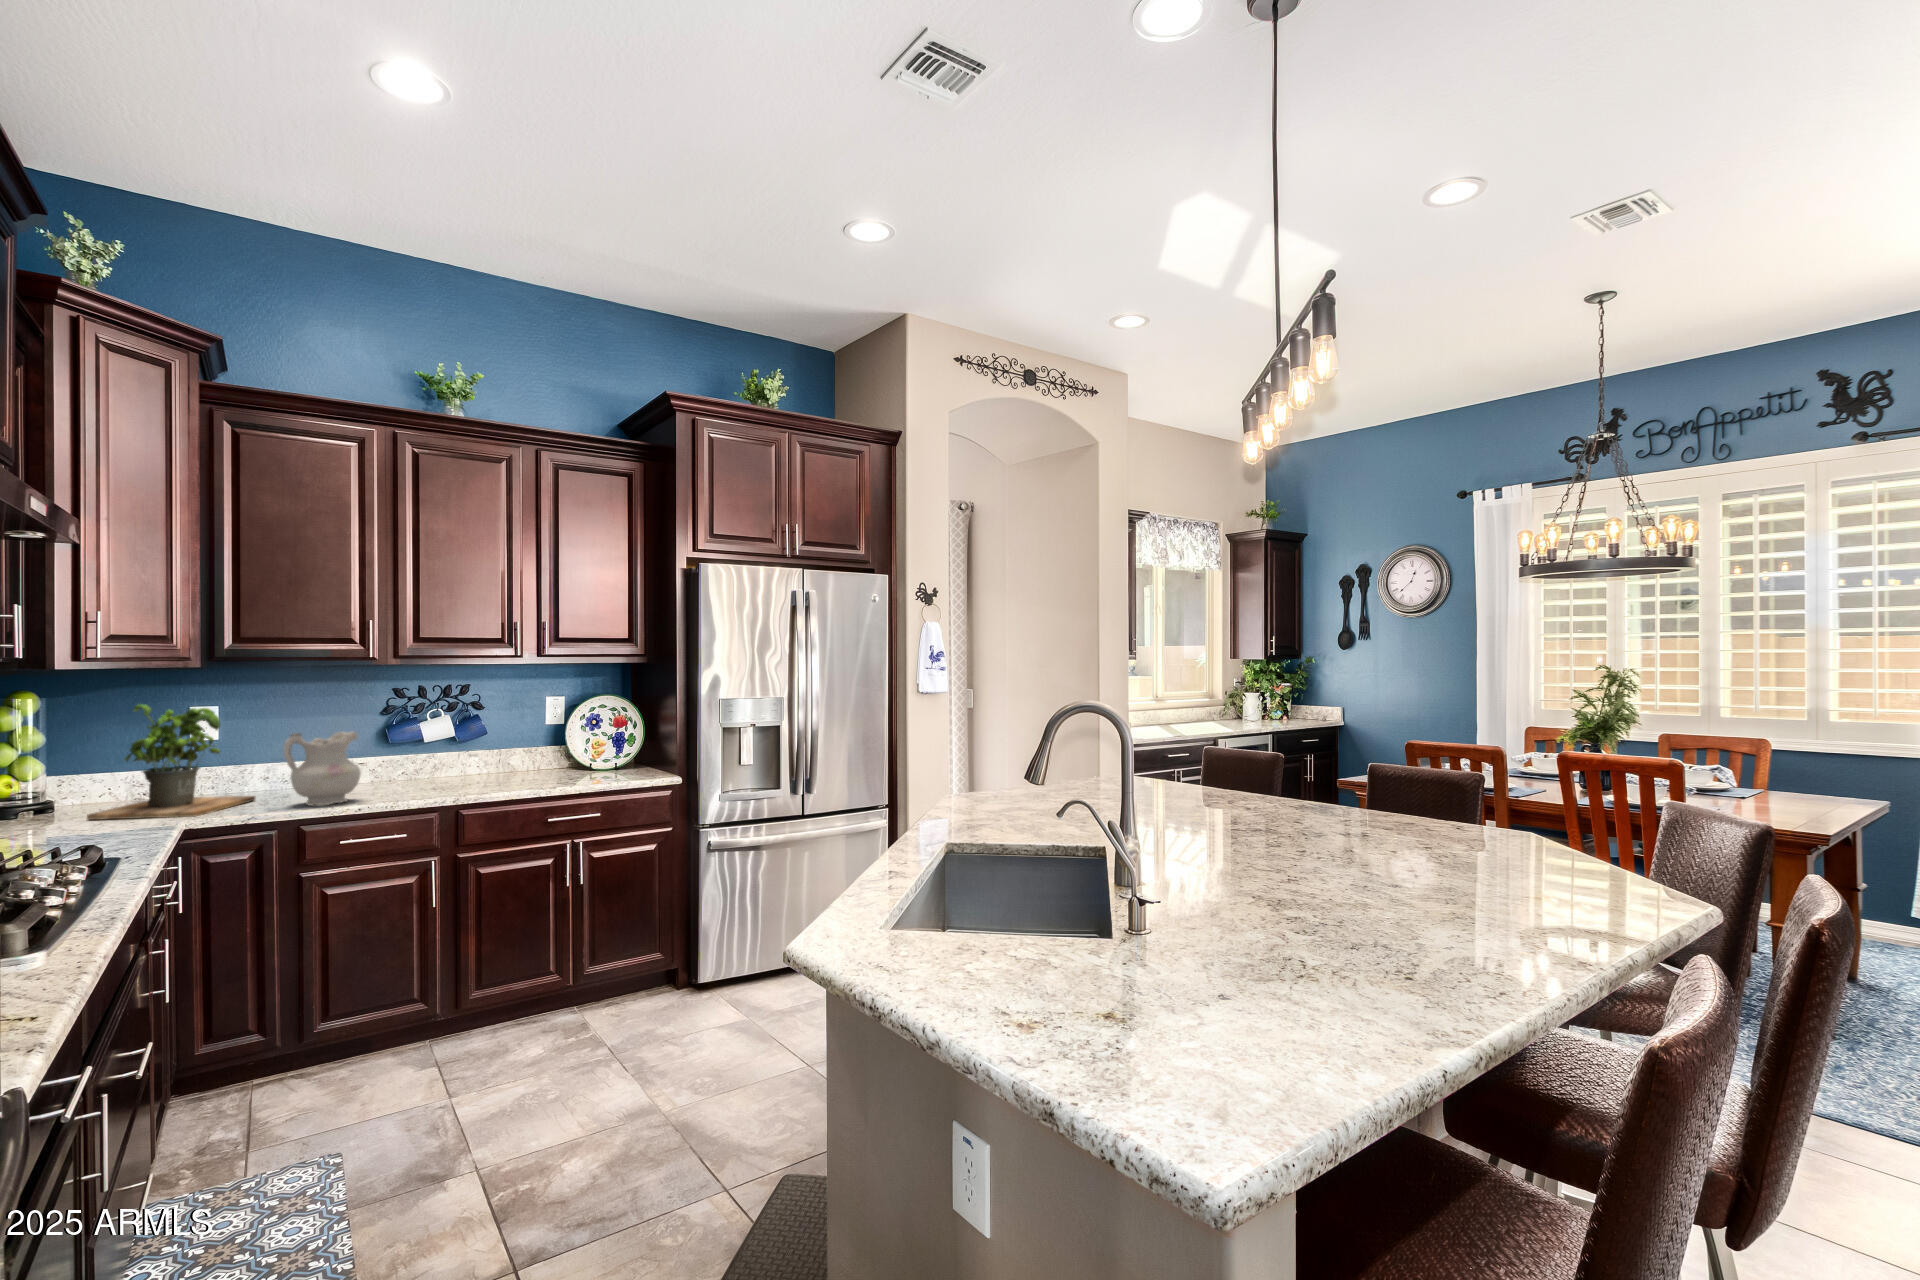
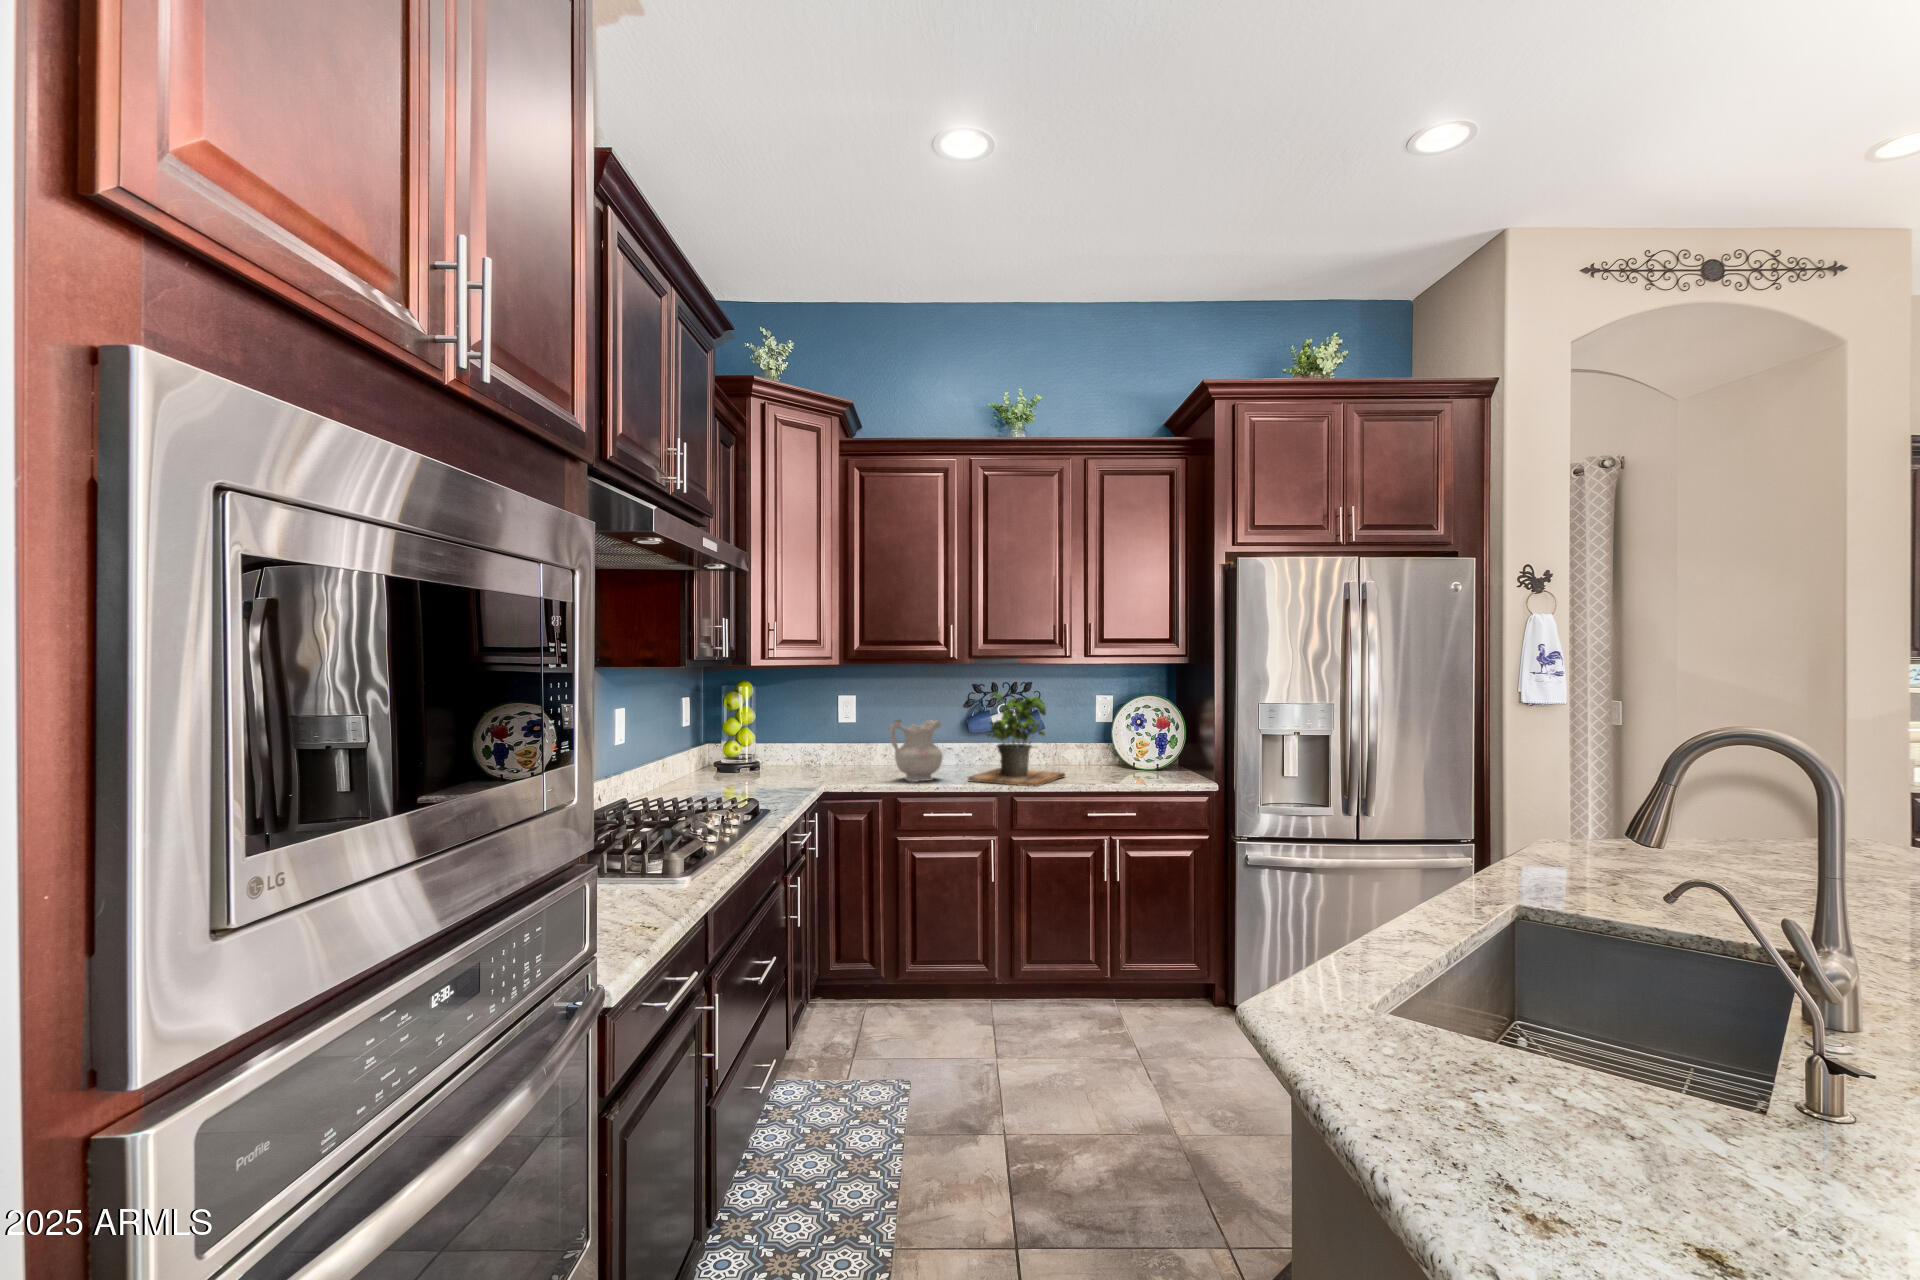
potted plant: present [87,704,255,820] -> present [968,693,1065,787]

